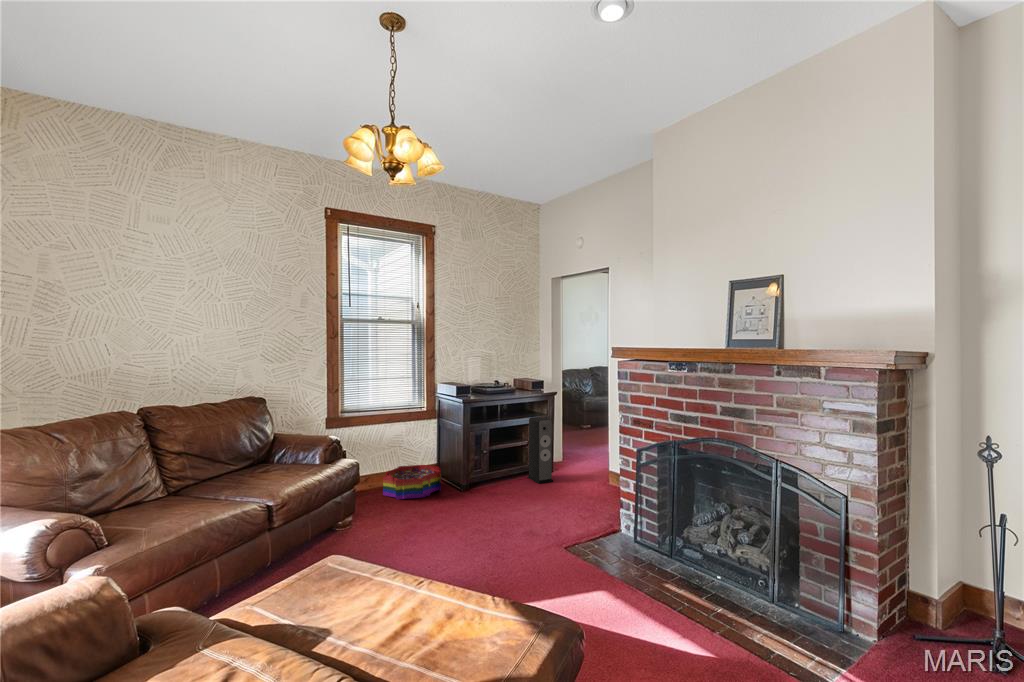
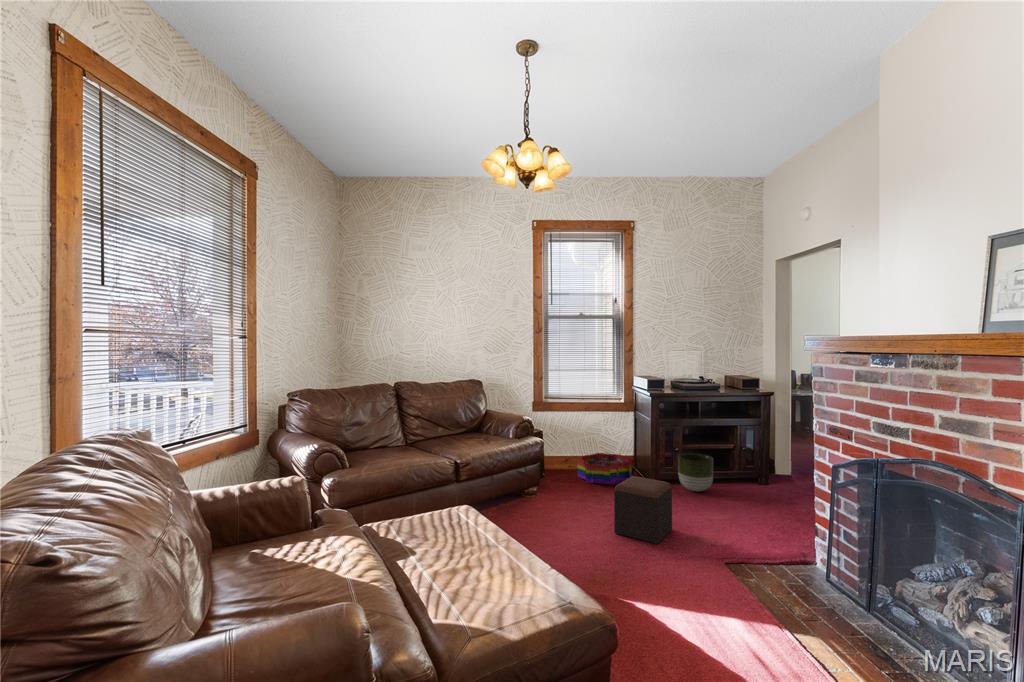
speaker: present [527,417,553,484] -> none [734,419,764,494]
planter: none [485,453,516,489] -> present [678,453,713,491]
footstool: none [458,484,505,546] -> present [614,476,672,544]

